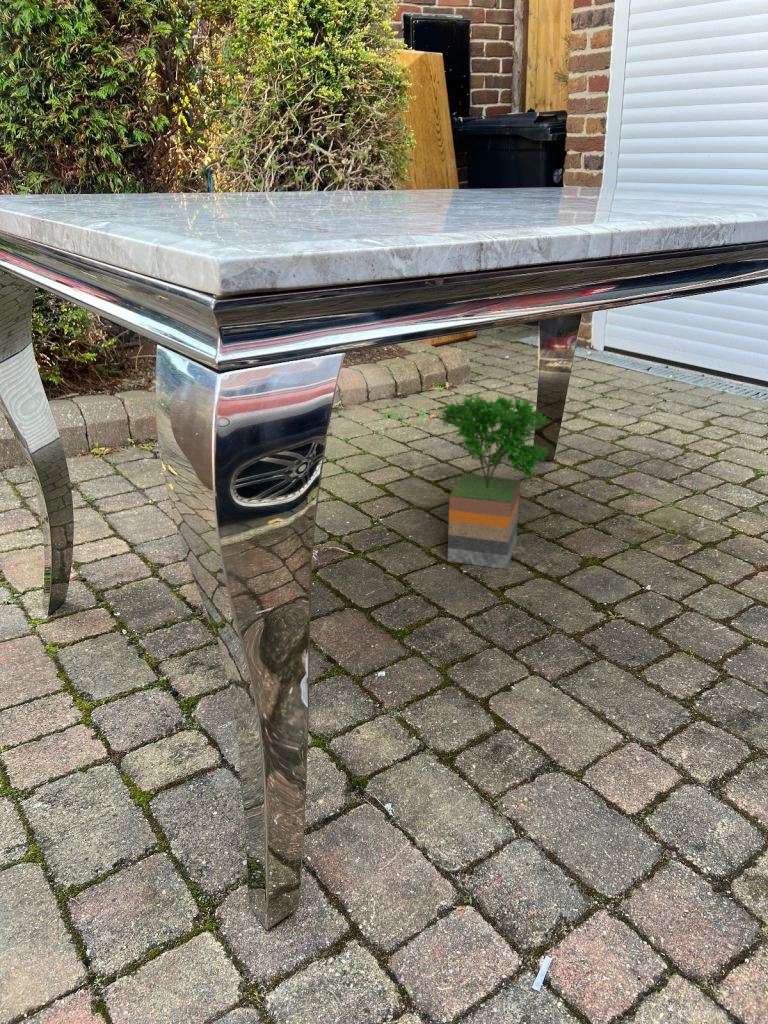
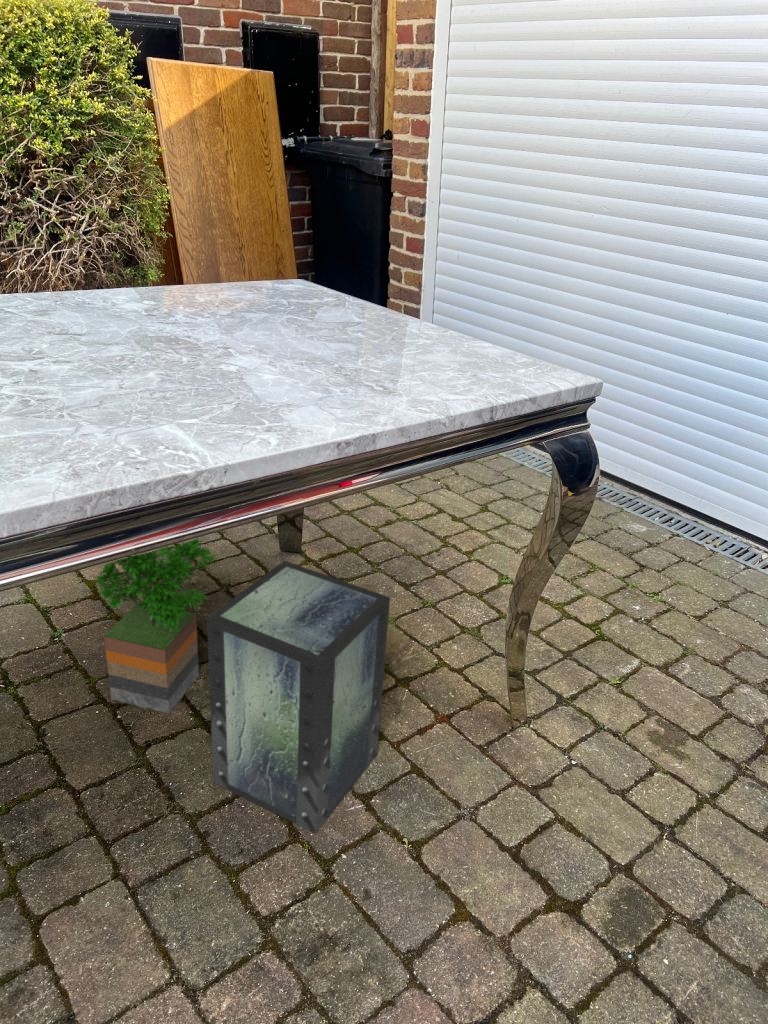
storage box: none [577,407,749,645] -> present [207,561,390,833]

